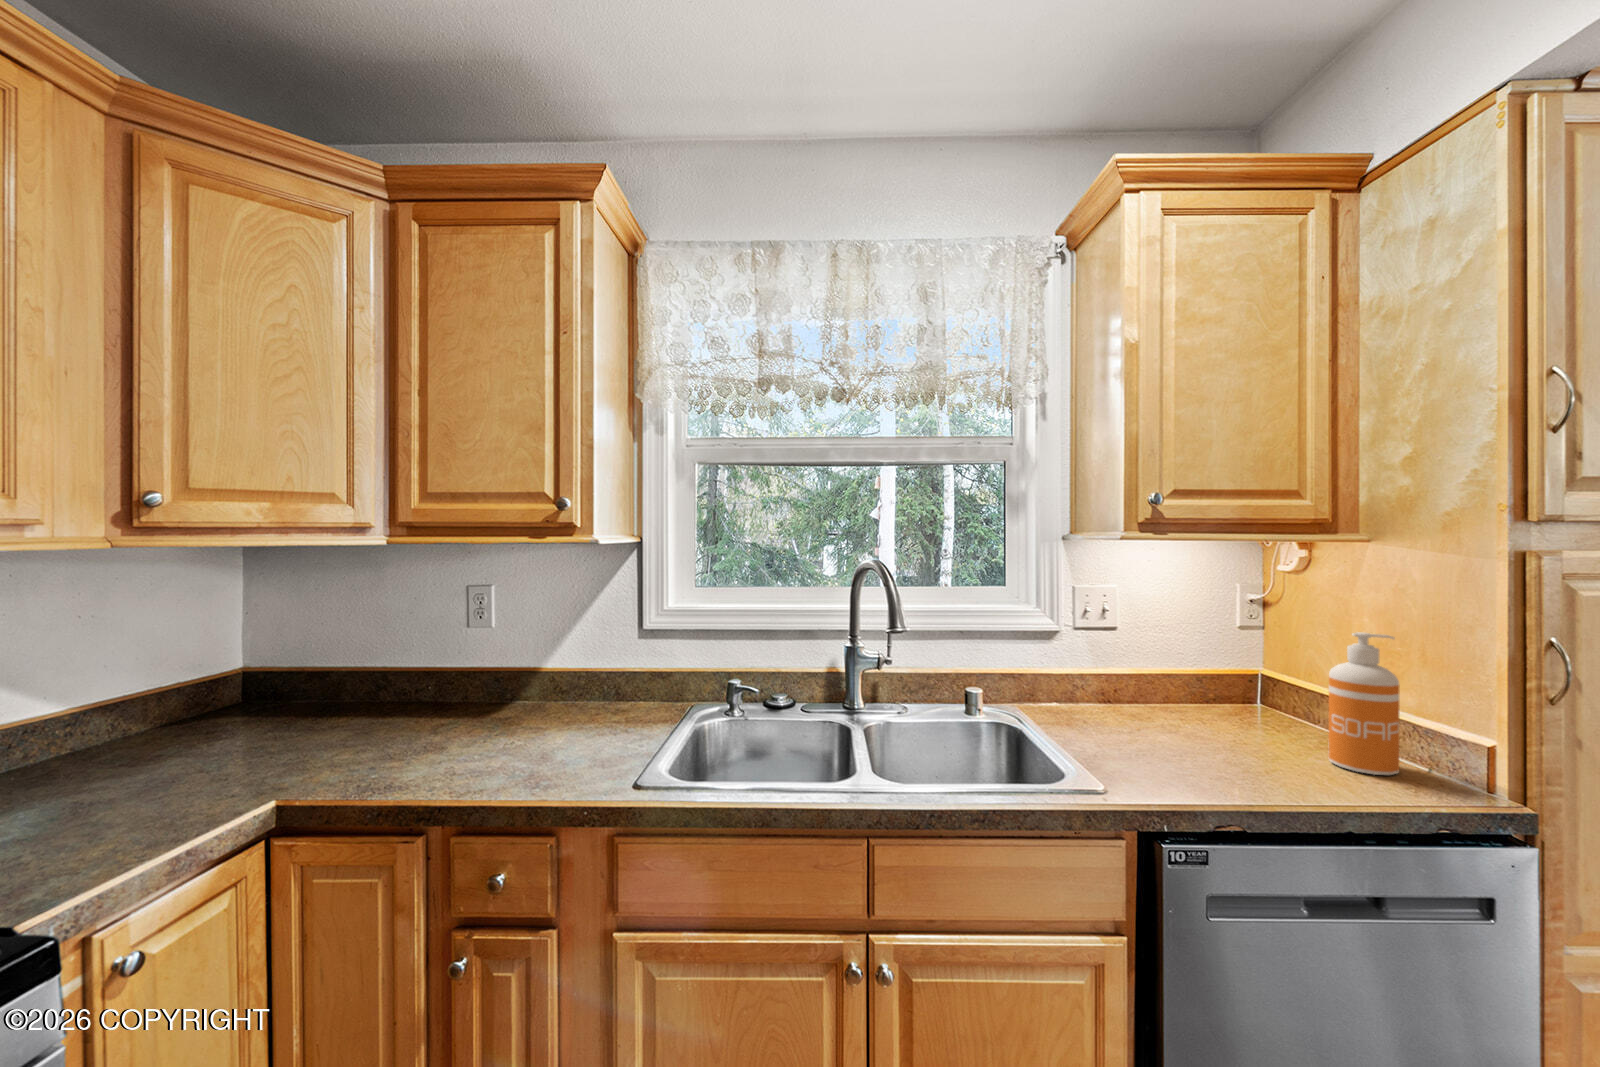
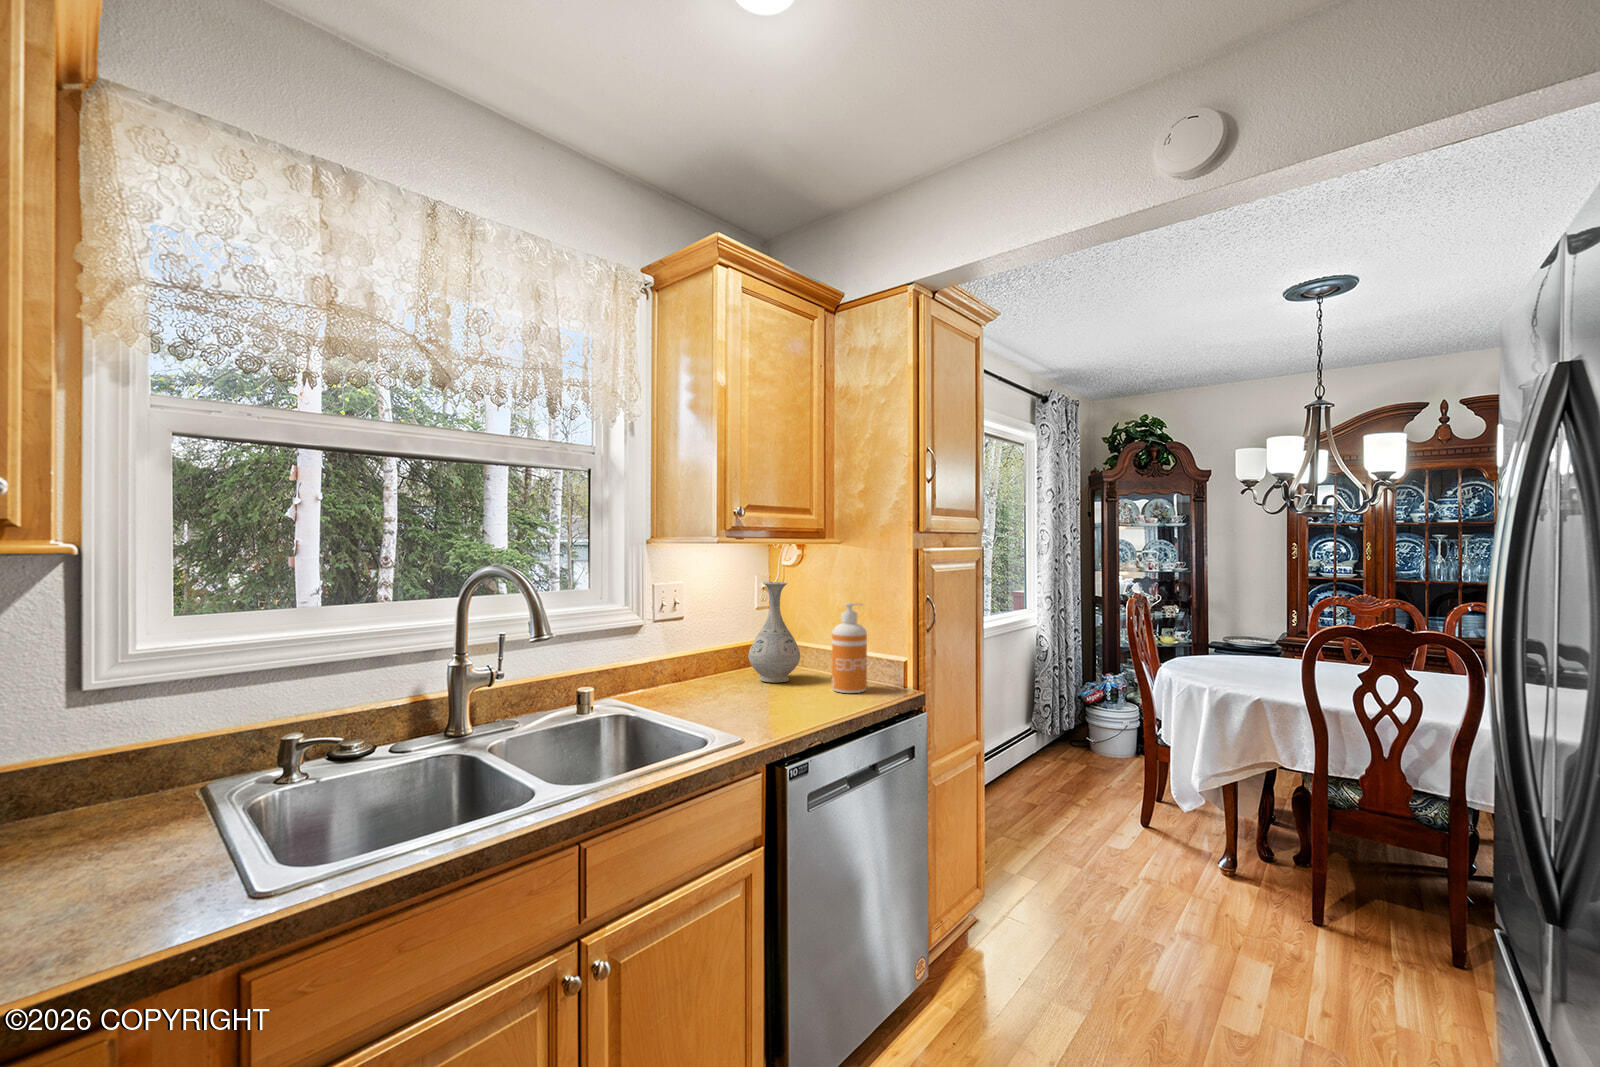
vase: none [1205,592,1290,730] -> present [748,582,800,683]

